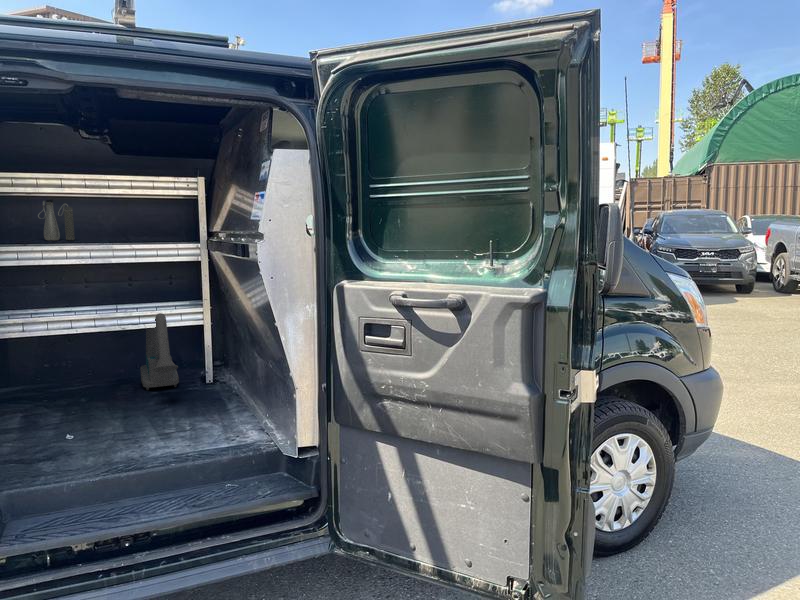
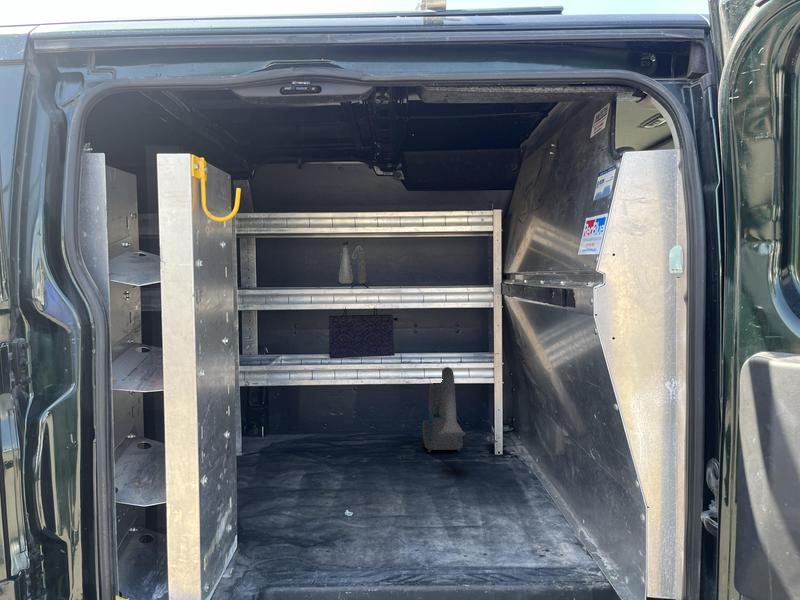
tote bag: none [36,240,111,312] -> present [329,283,398,358]

